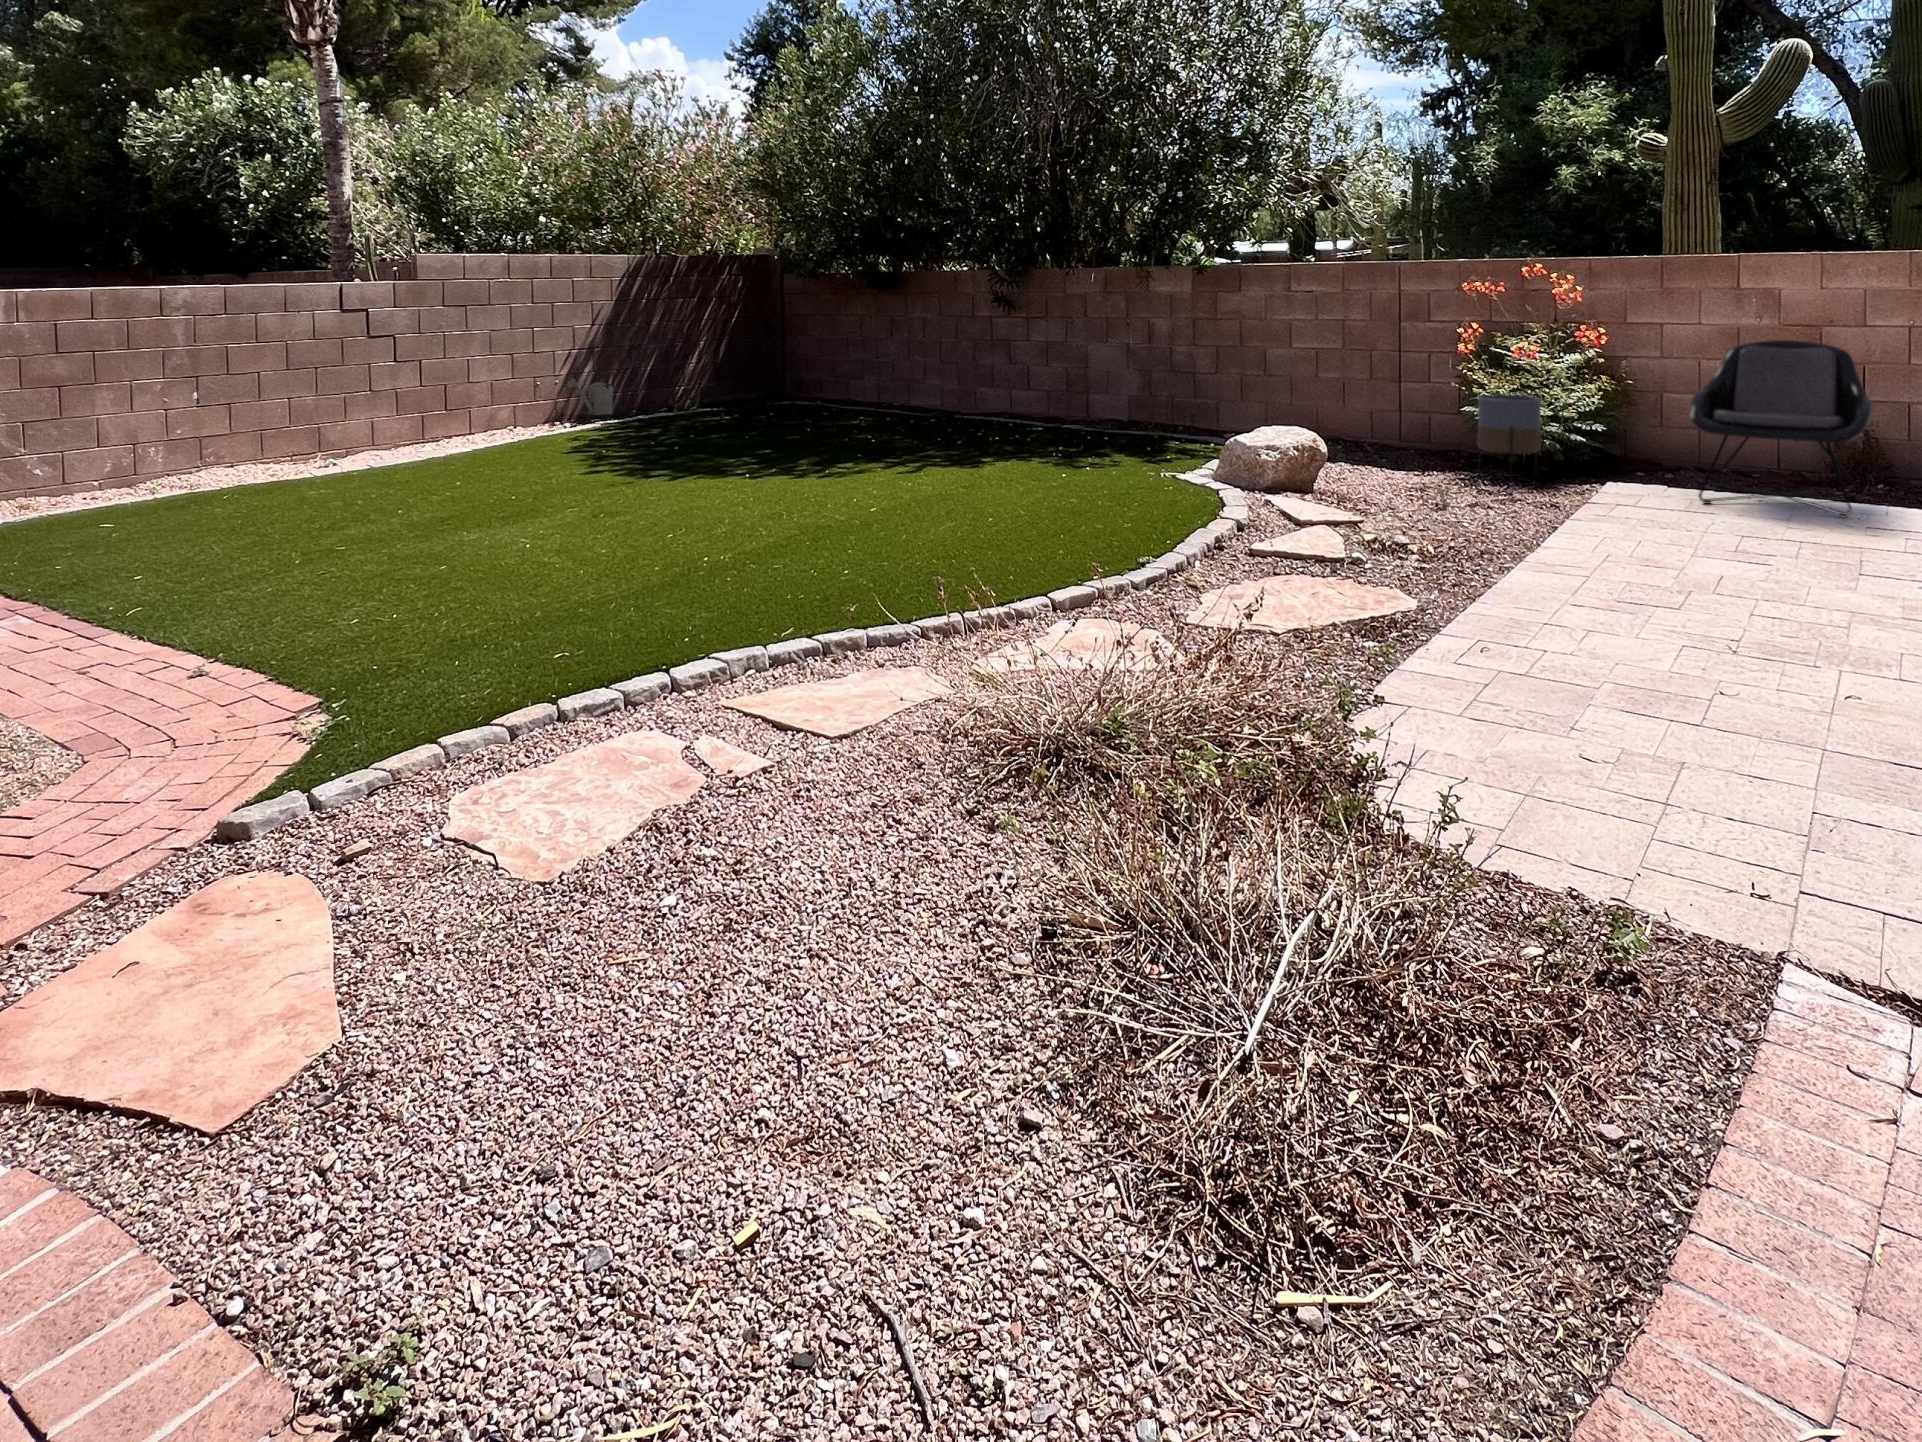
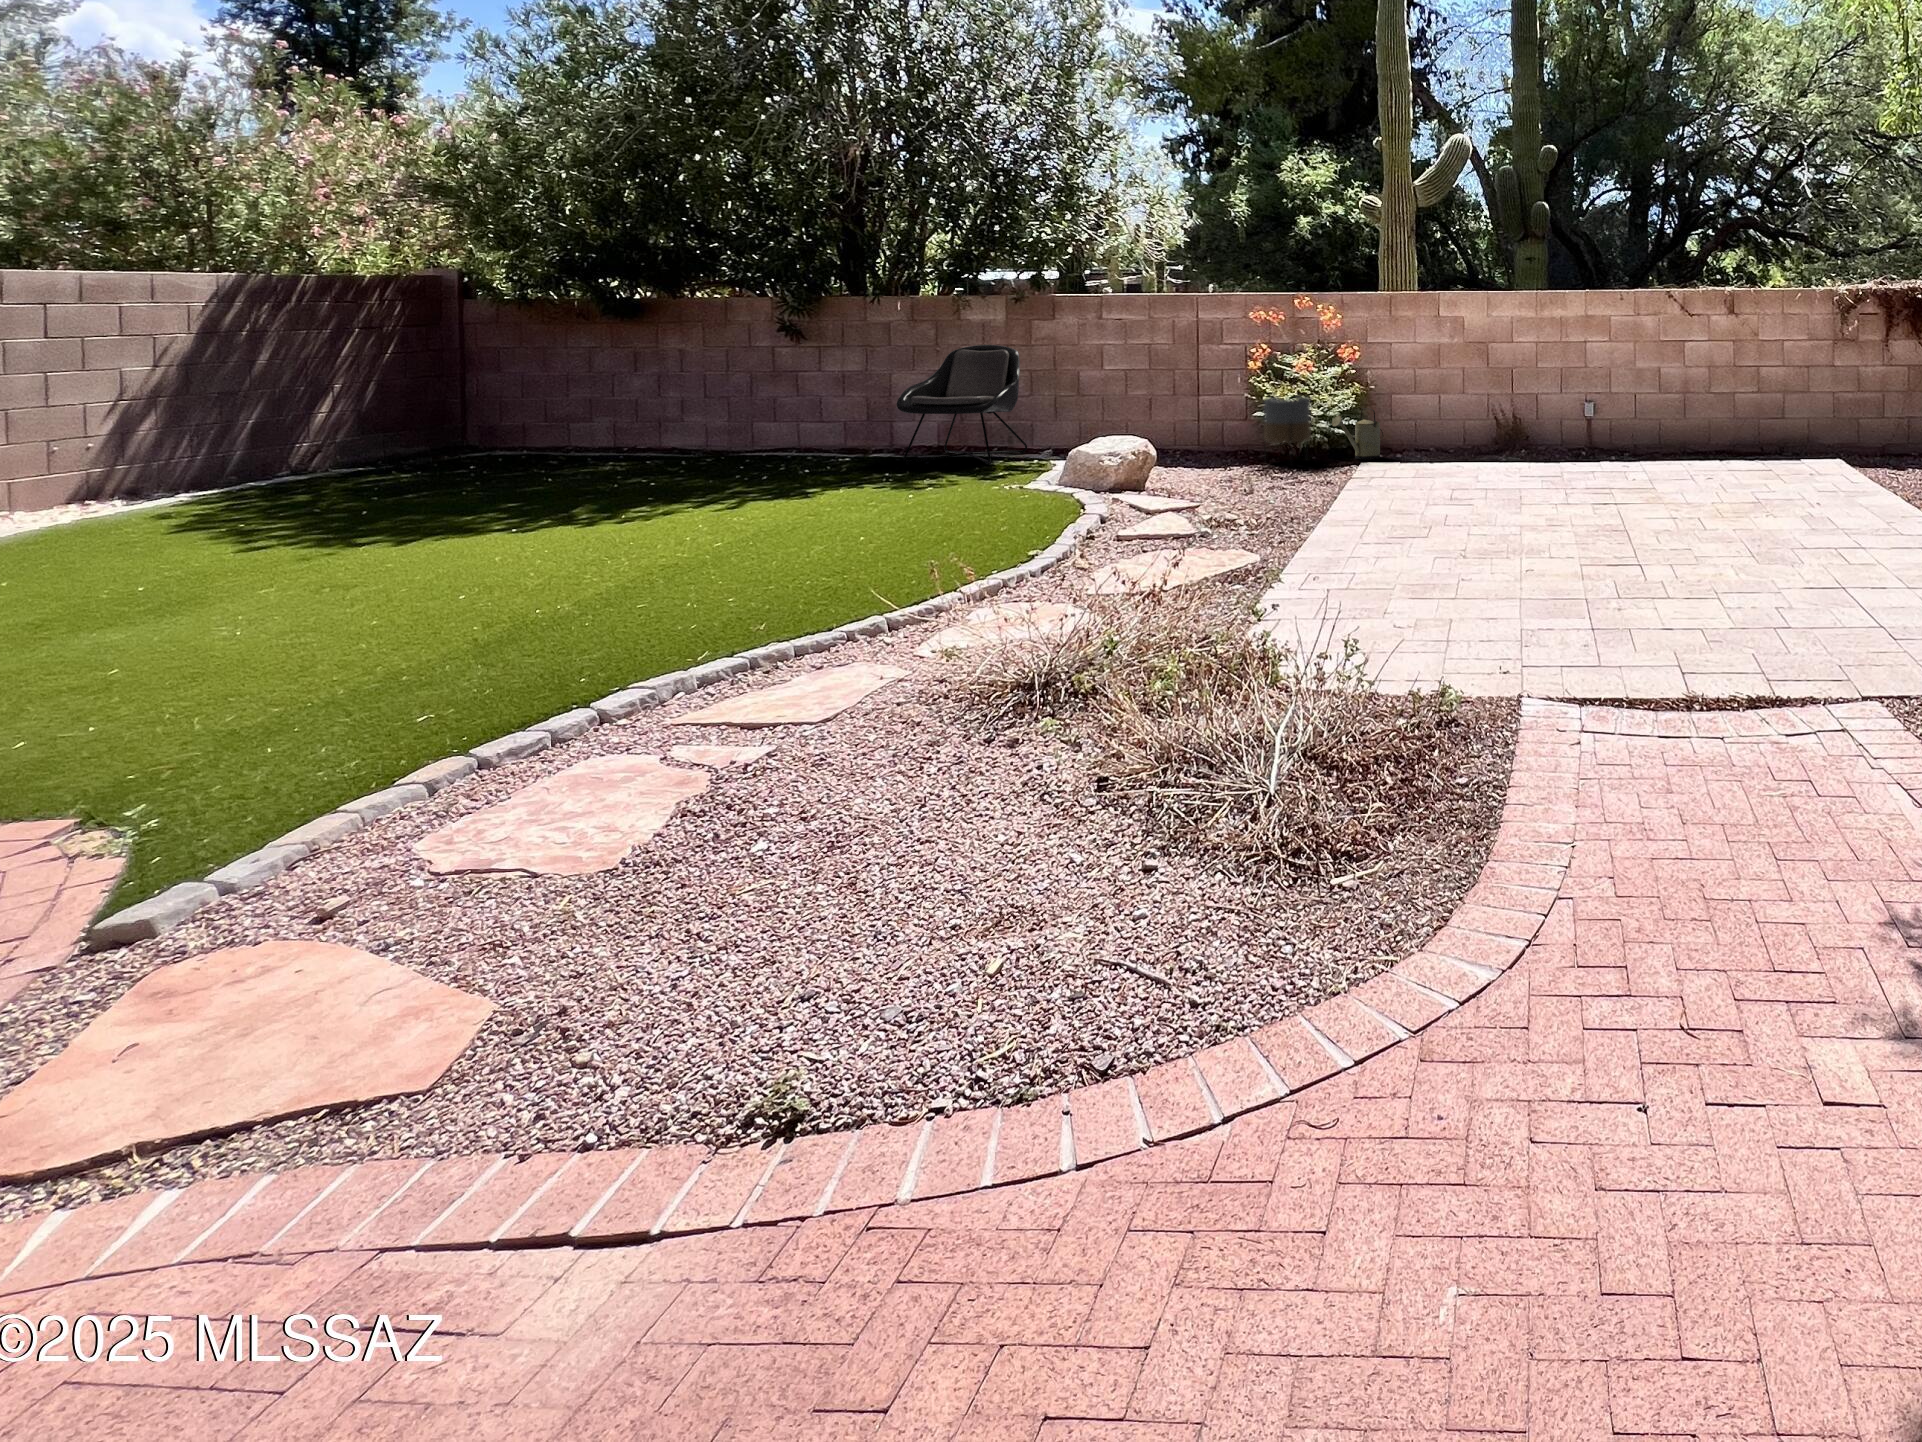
lounge chair: present [1690,340,1872,518] -> present [897,345,1027,464]
watering can: present [567,372,615,418] -> present [1332,409,1383,460]

